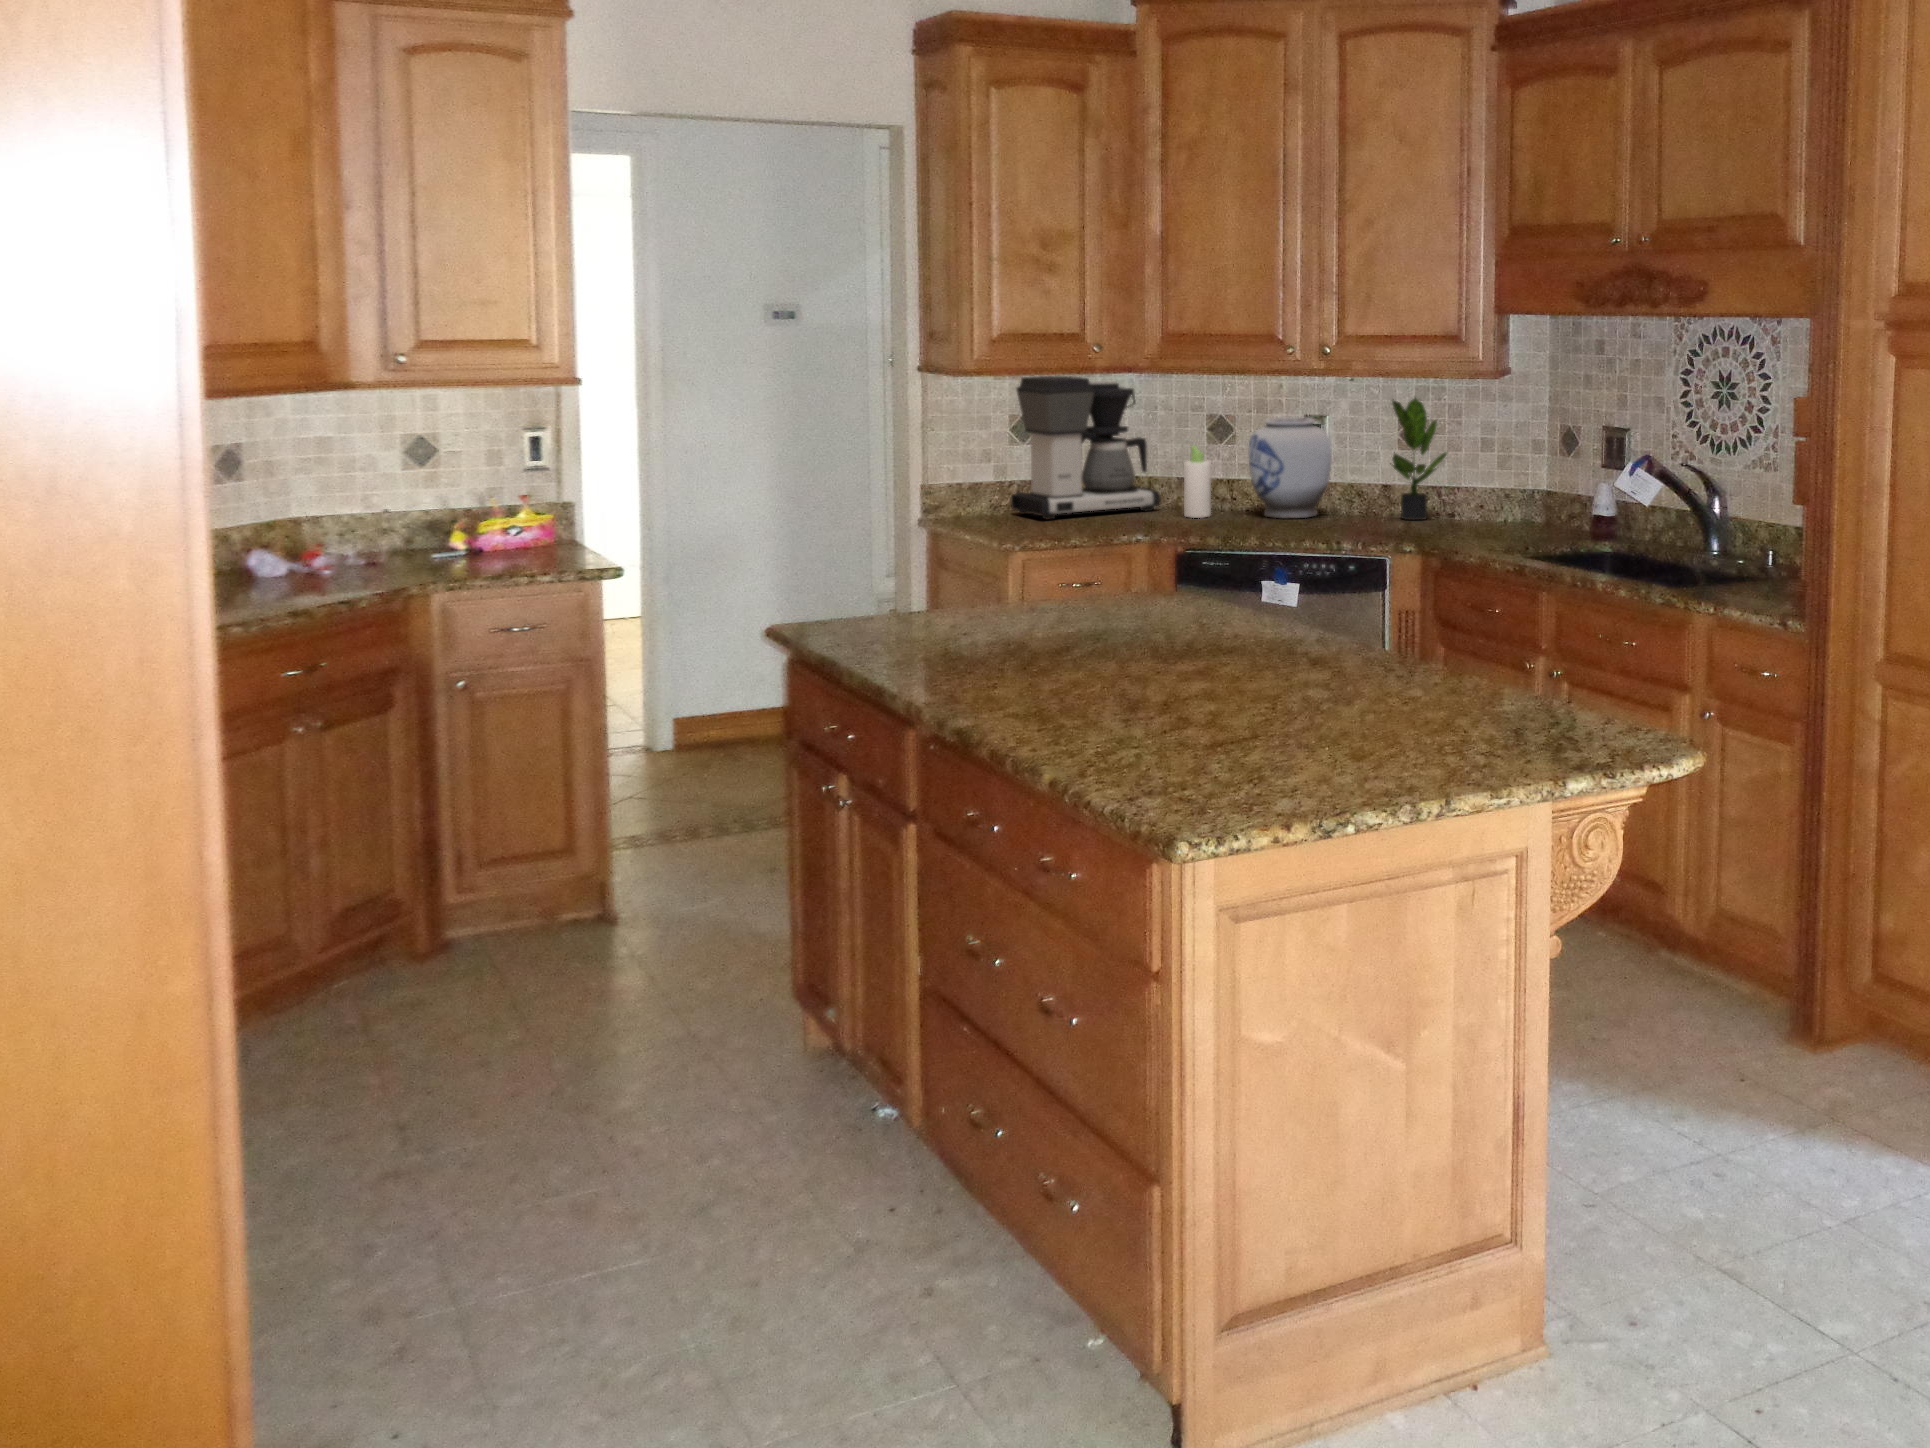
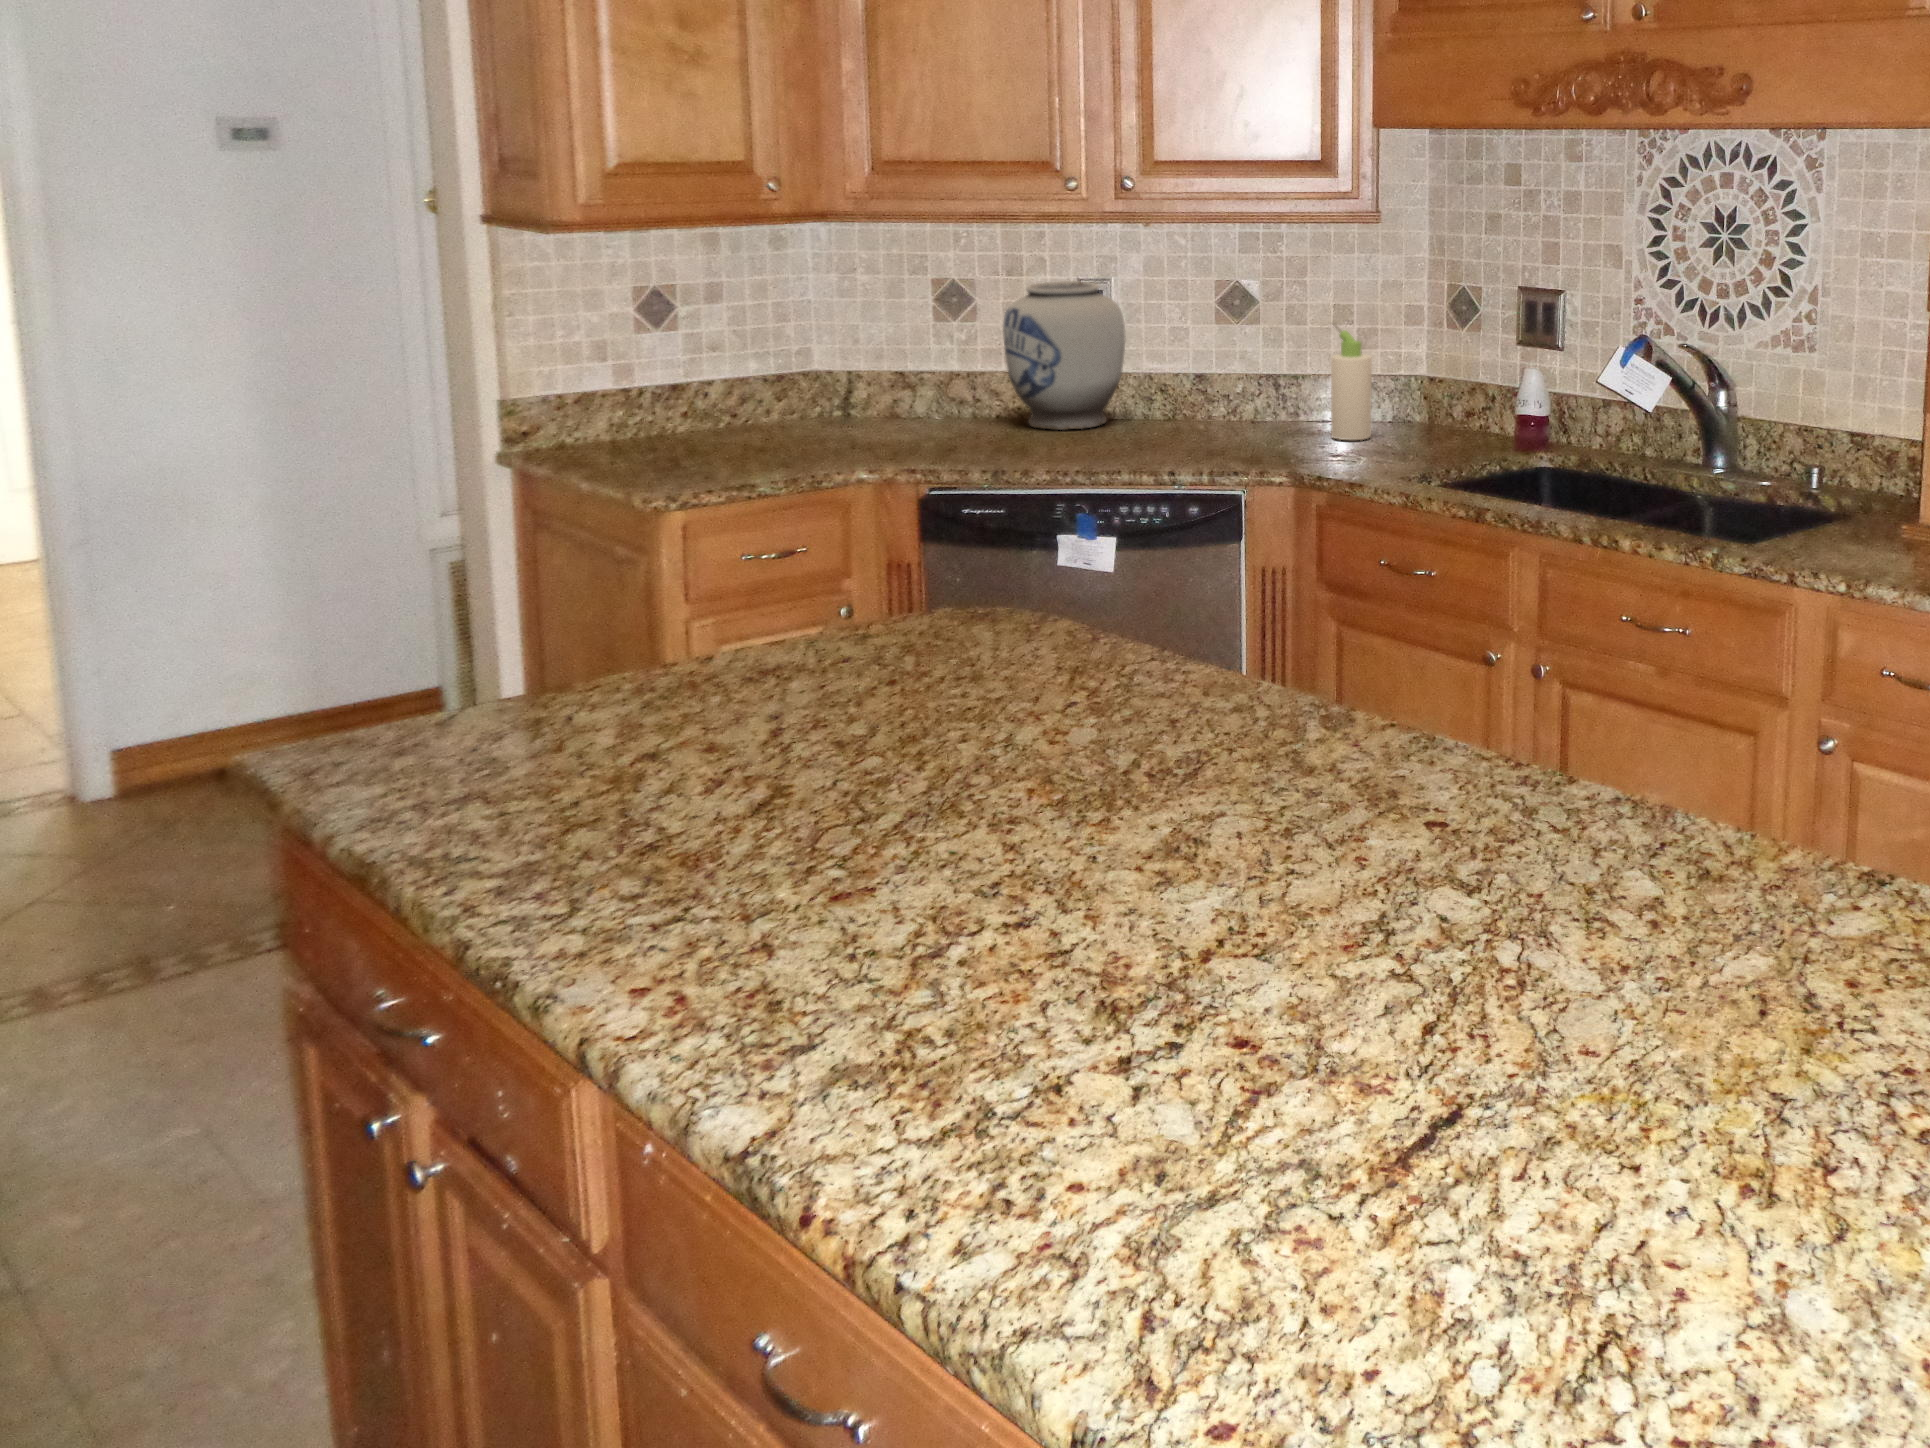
coffee maker: present [1011,376,1160,519] -> none [642,225,871,445]
potted plant: present [1392,398,1447,520] -> none [1209,248,1297,426]
bottle: present [1184,443,1211,518] -> present [1331,323,1372,440]

